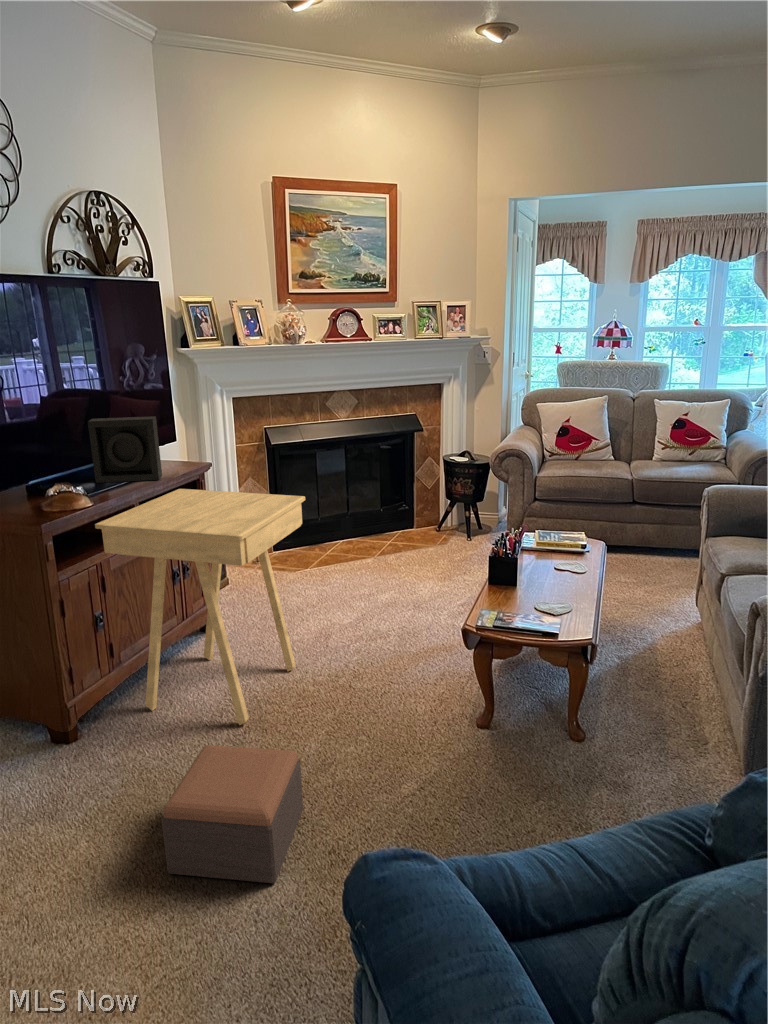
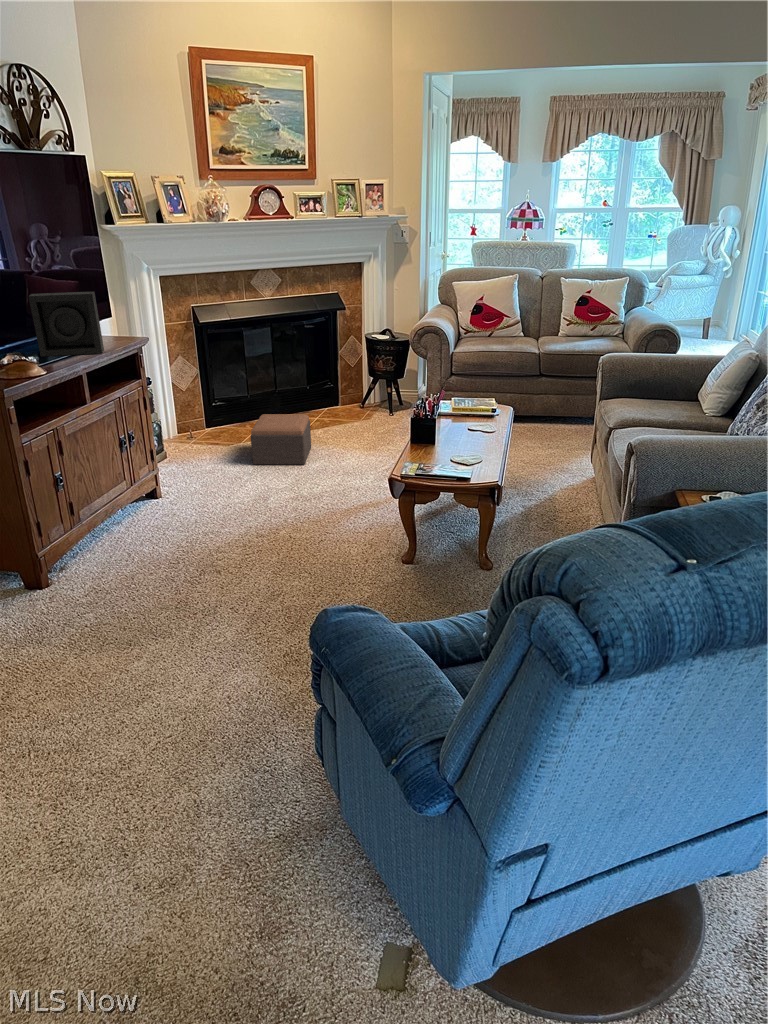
side table: present [95,489,305,725] -> none [50,362,244,570]
footstool: present [161,745,303,883] -> present [251,414,311,465]

